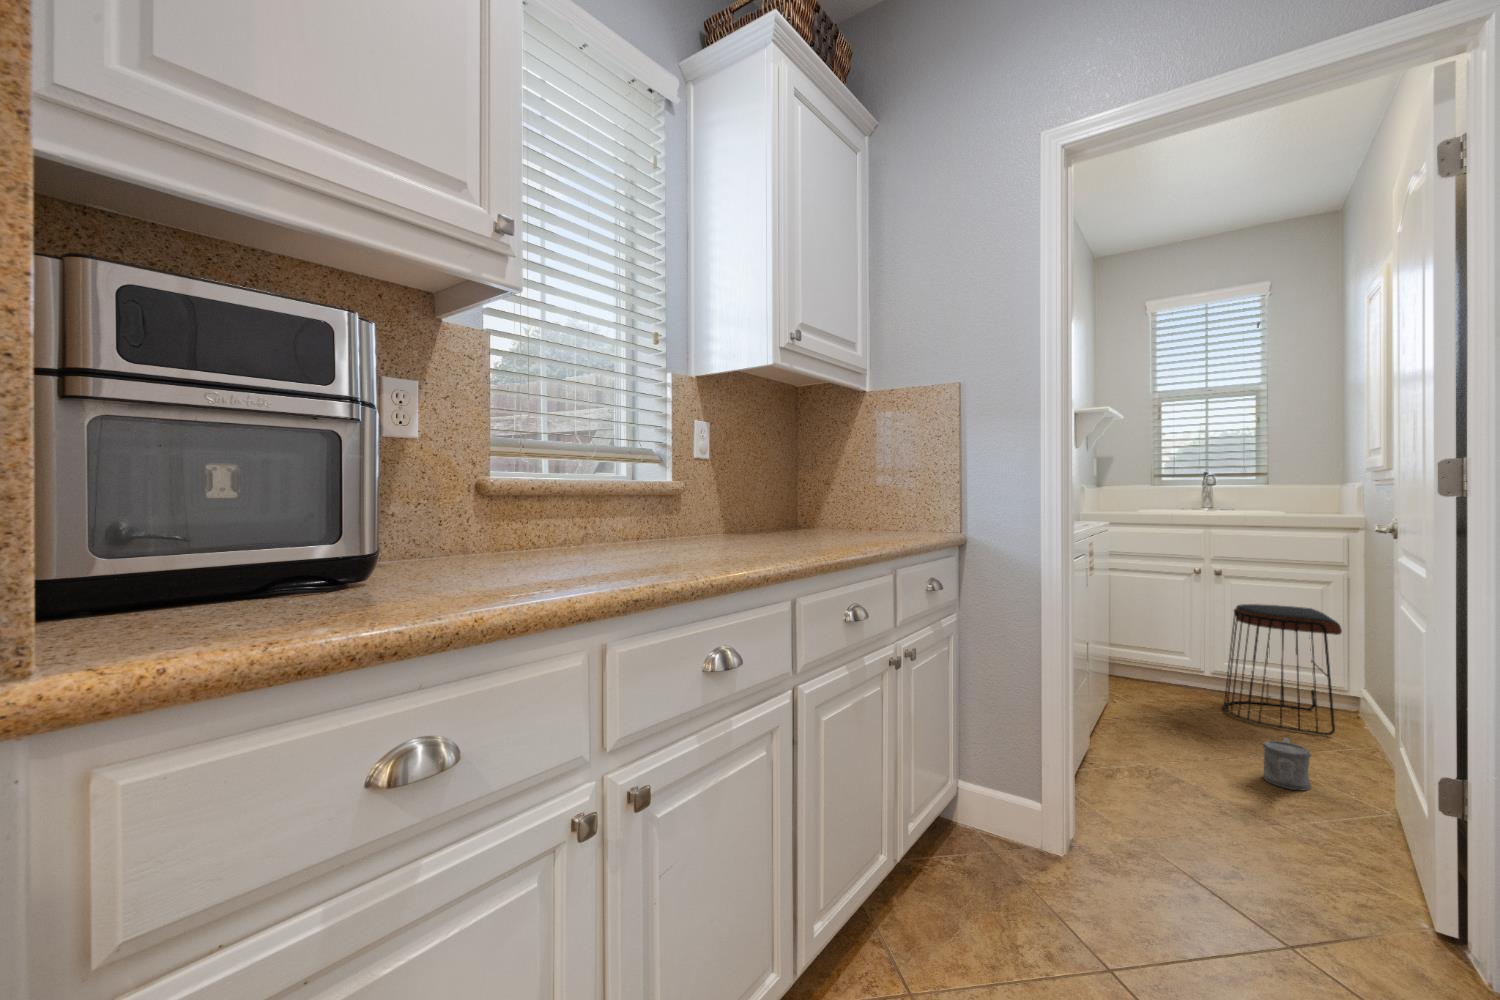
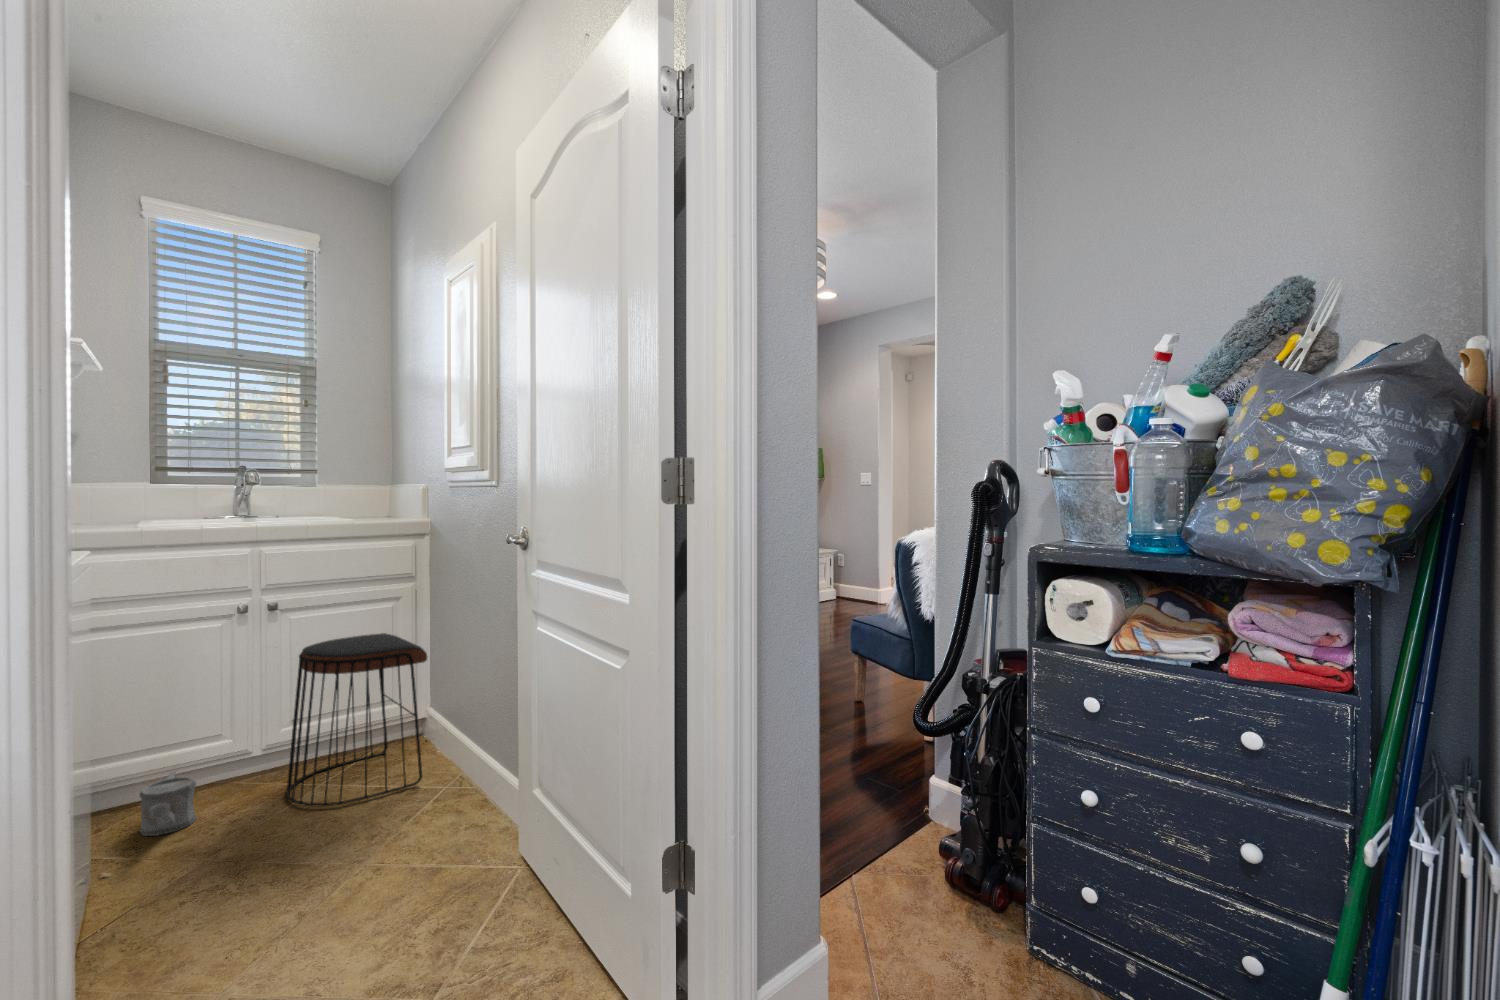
watering can: present [1263,737,1311,791] -> present [139,772,196,836]

